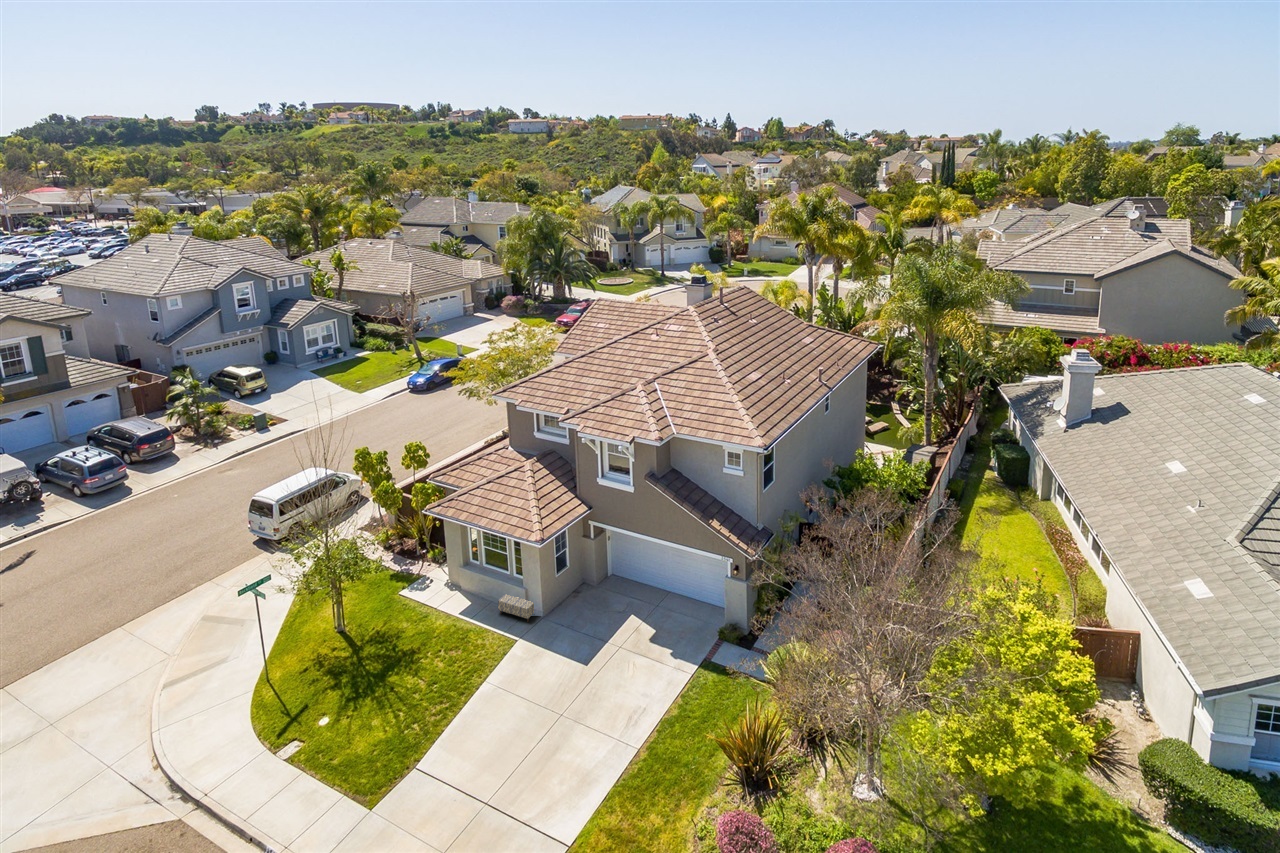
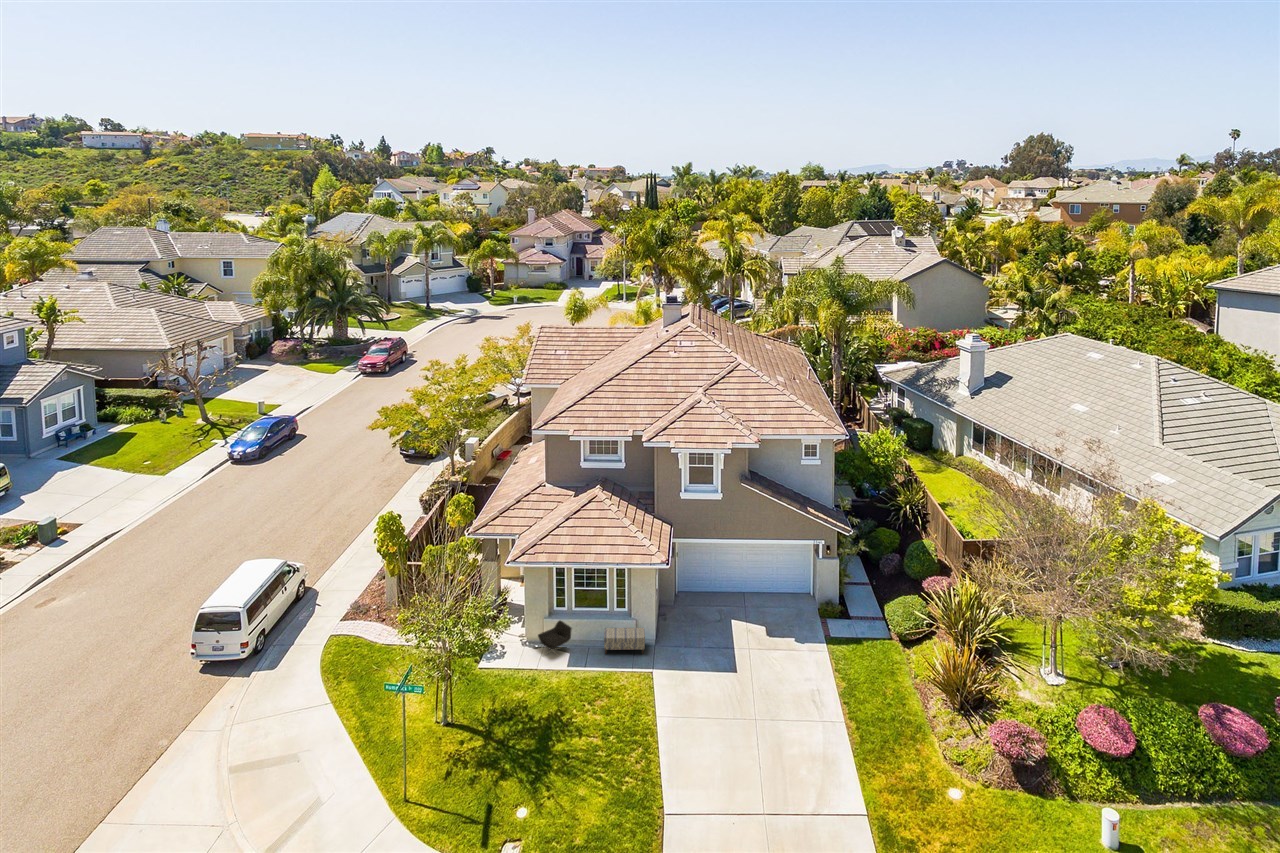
lounge chair: none [454,576,480,606] -> present [538,621,572,655]

